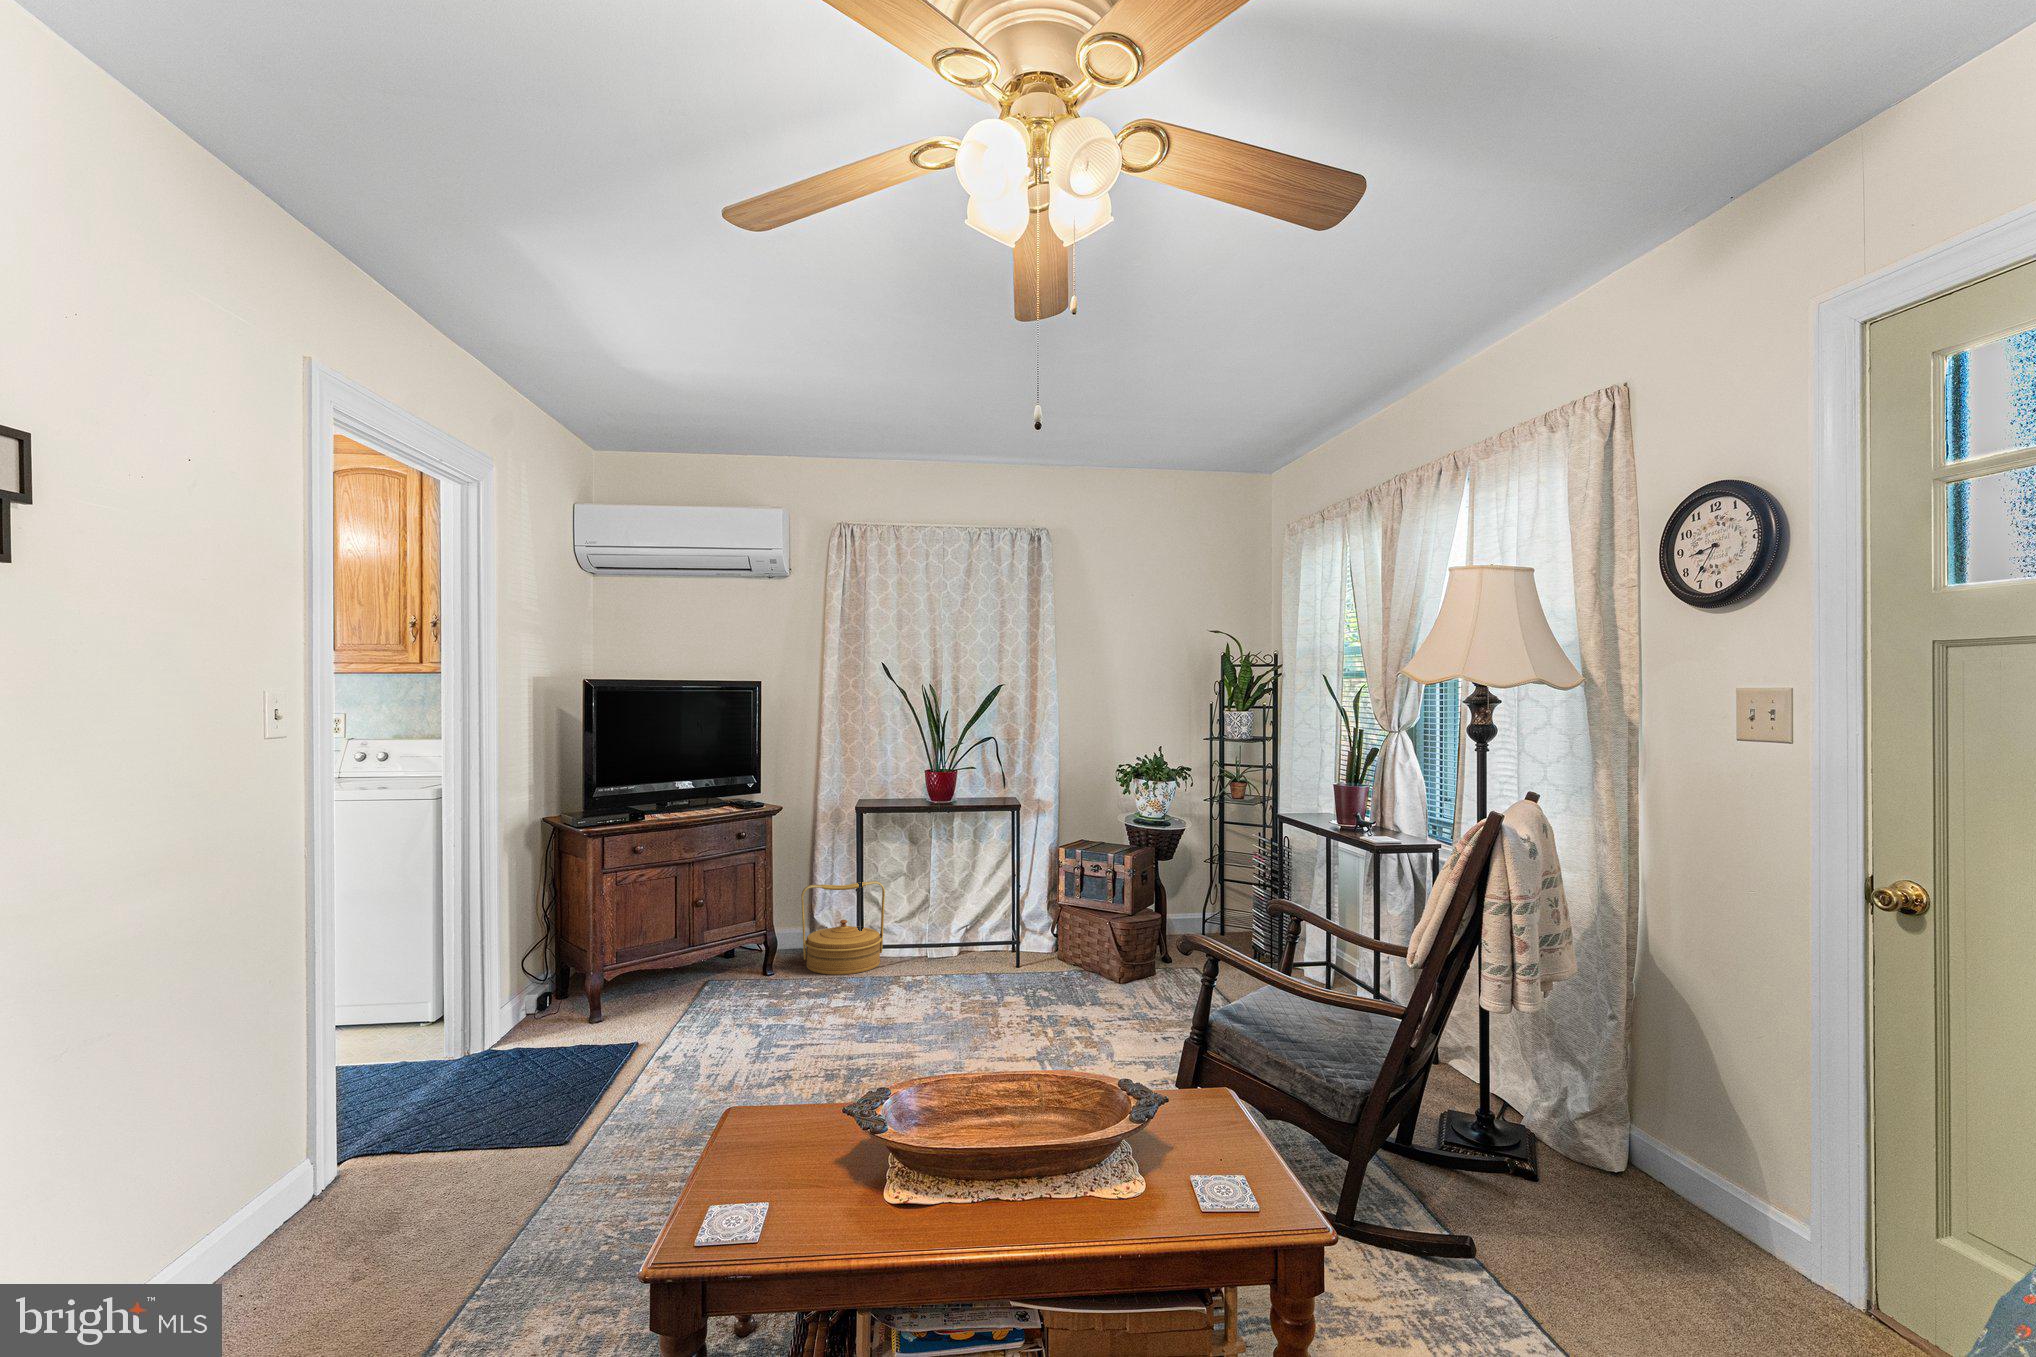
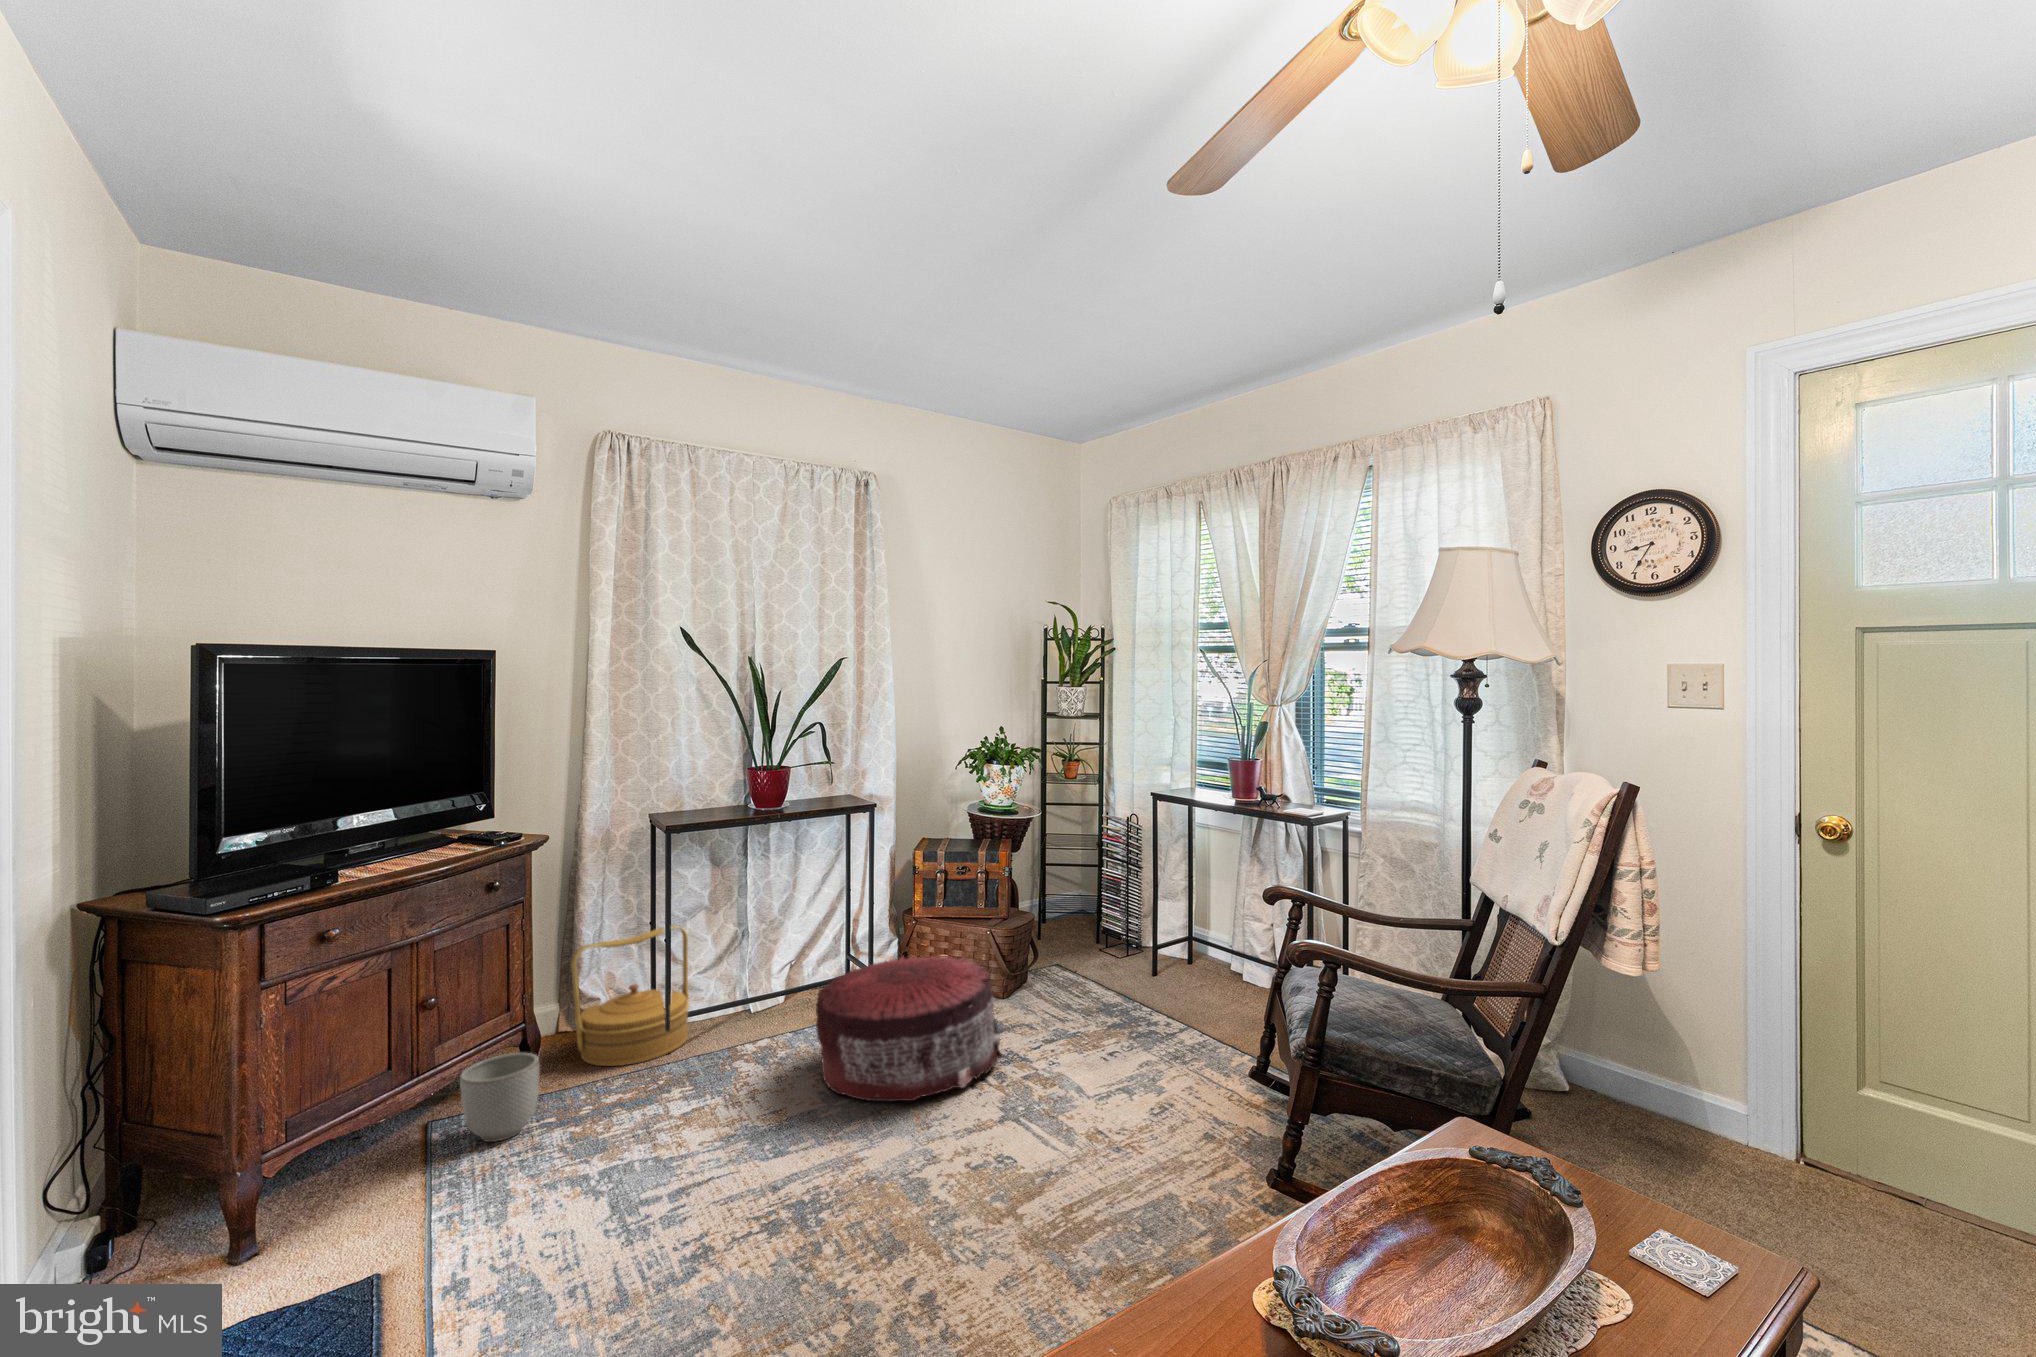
pouf: none [929,928,1067,1031] -> present [816,956,1002,1101]
planter: none [712,946,759,999] -> present [460,1053,540,1142]

